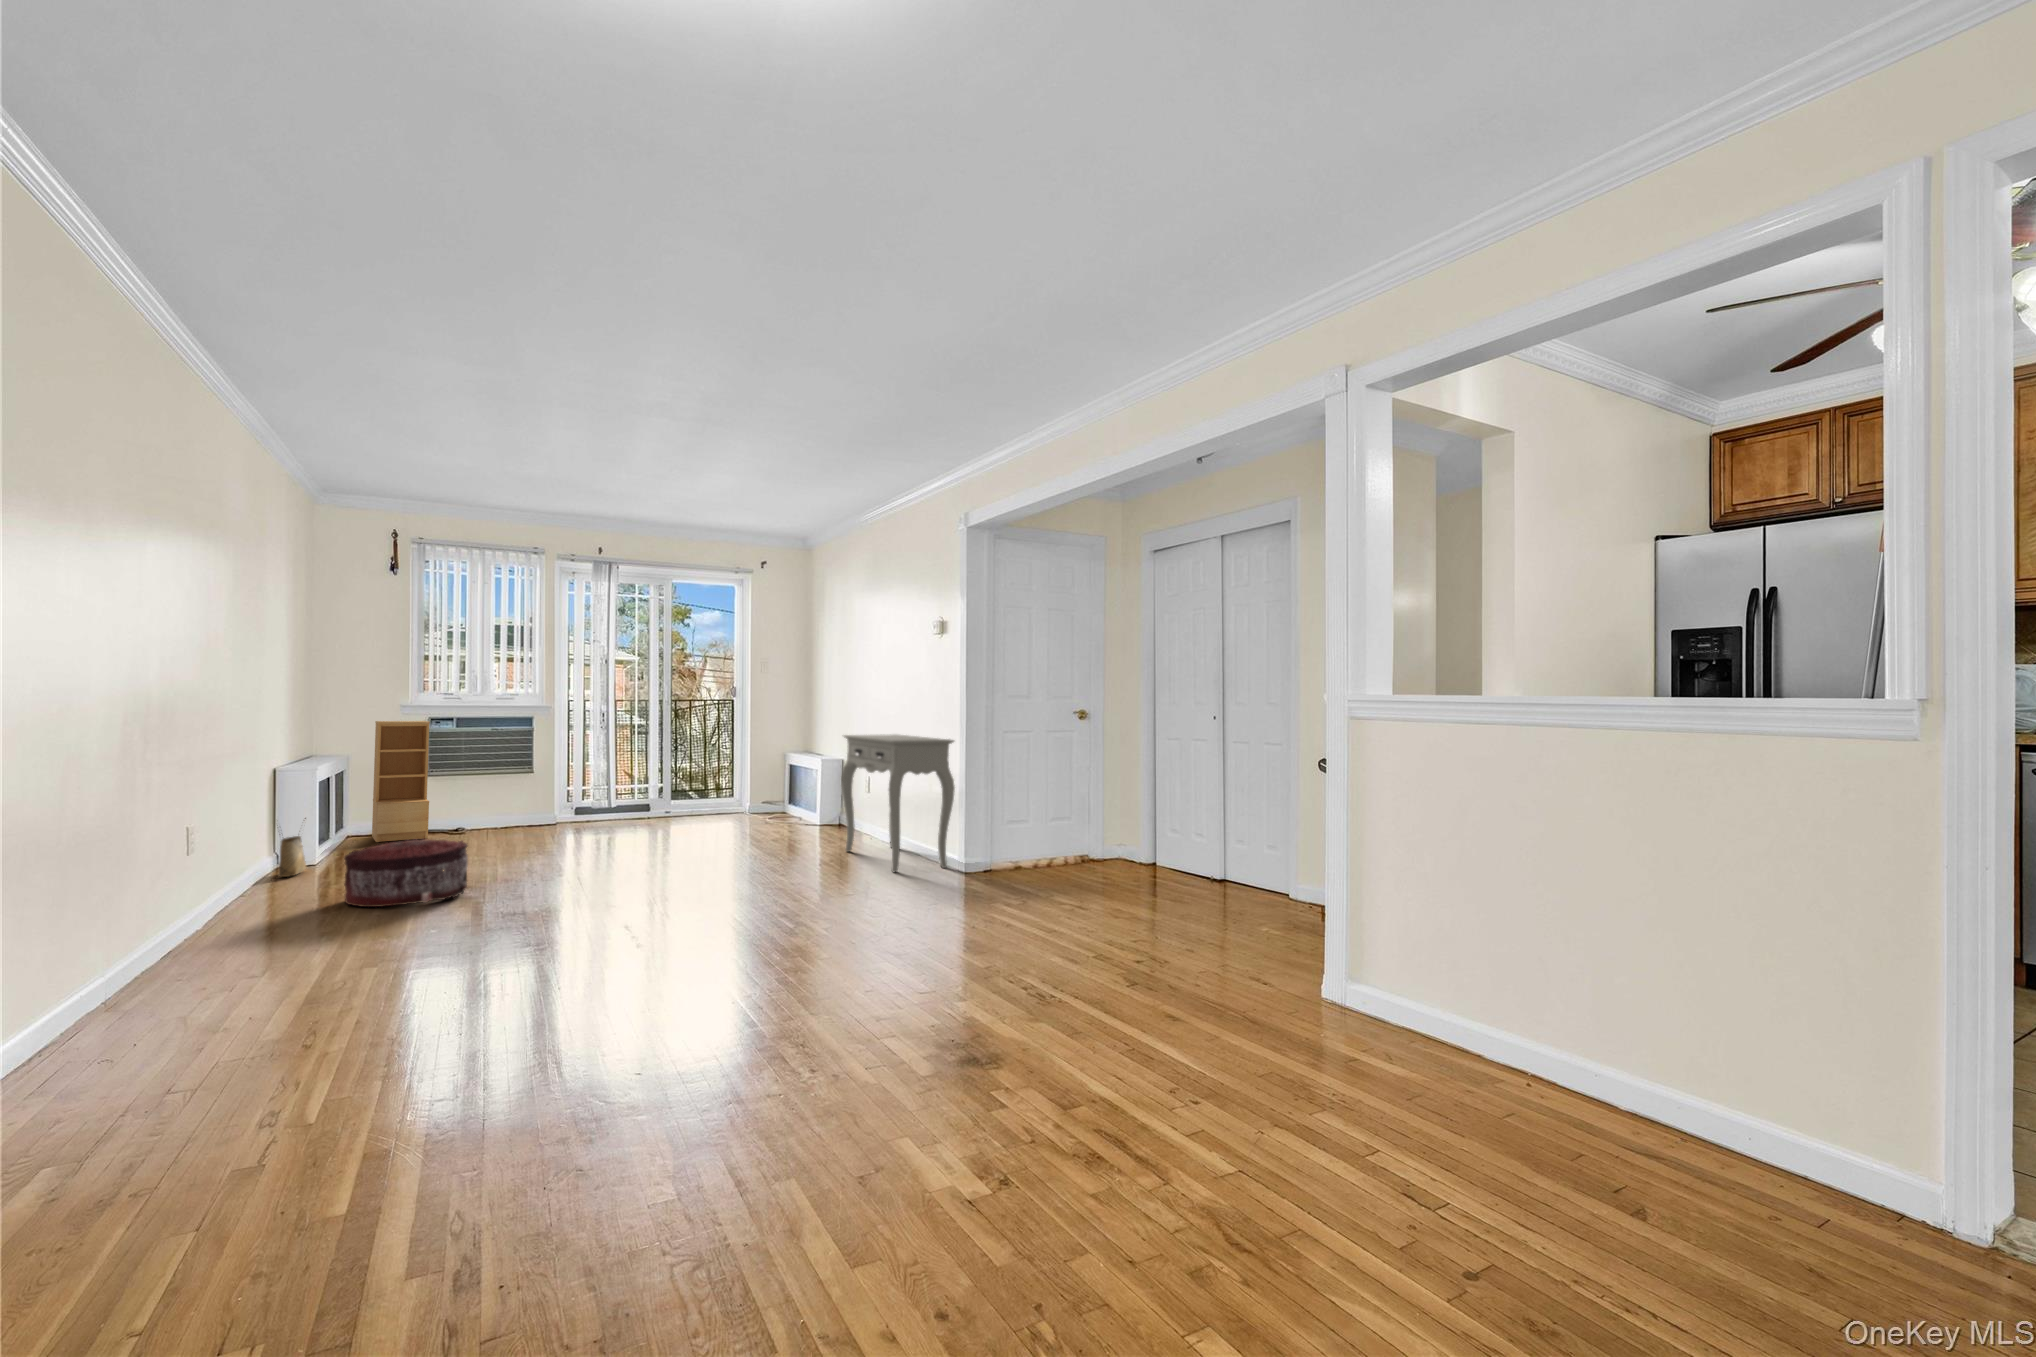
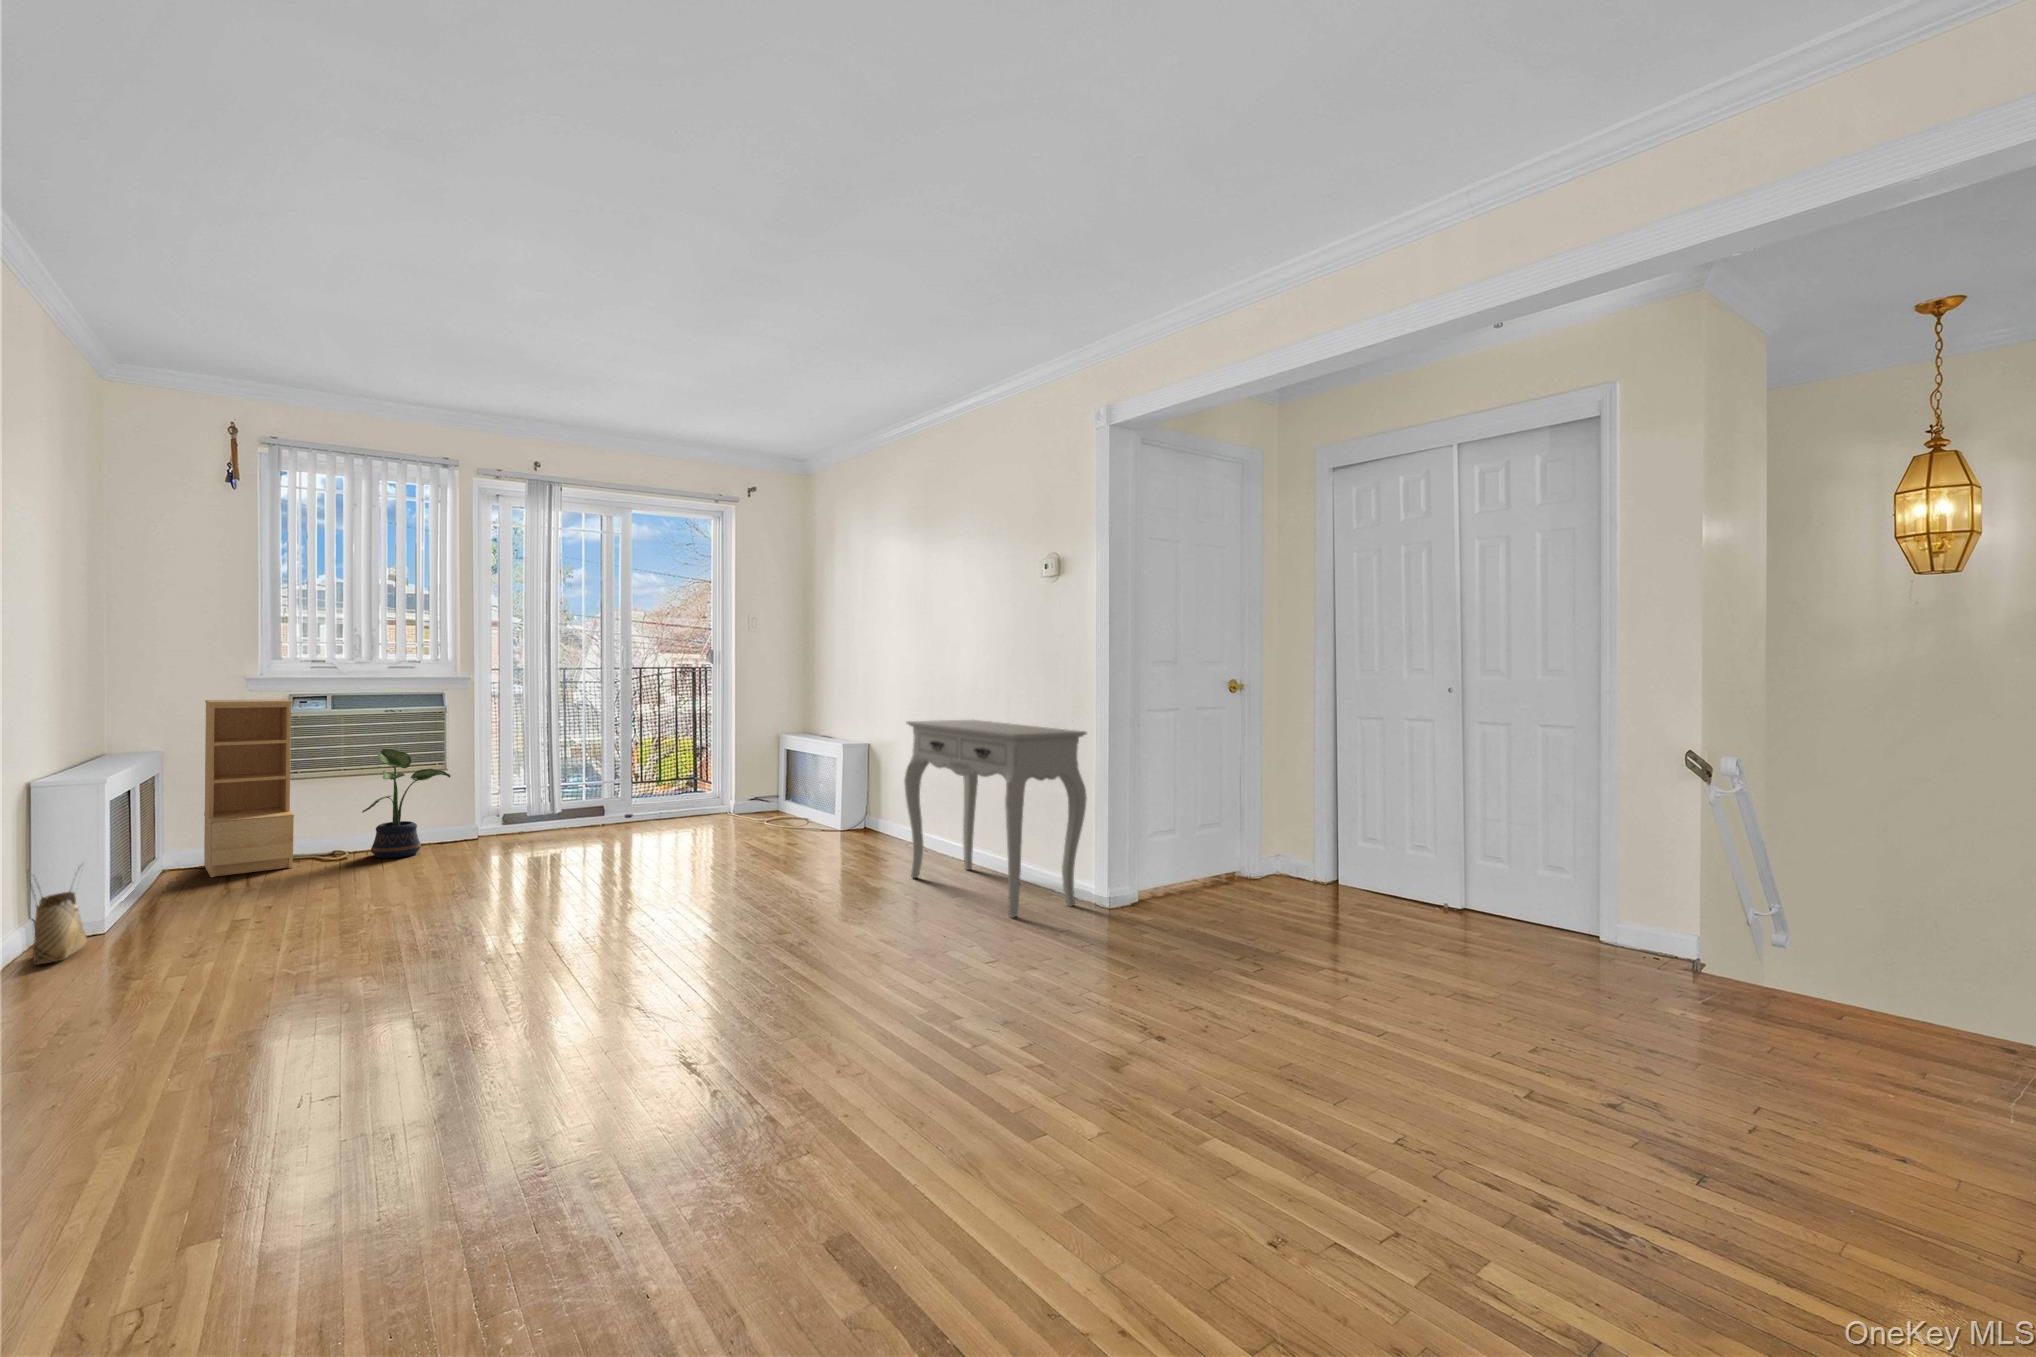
potted plant: none [474,757,535,835] -> present [362,749,450,858]
pouf: present [344,839,468,907] -> none [146,902,376,1040]

